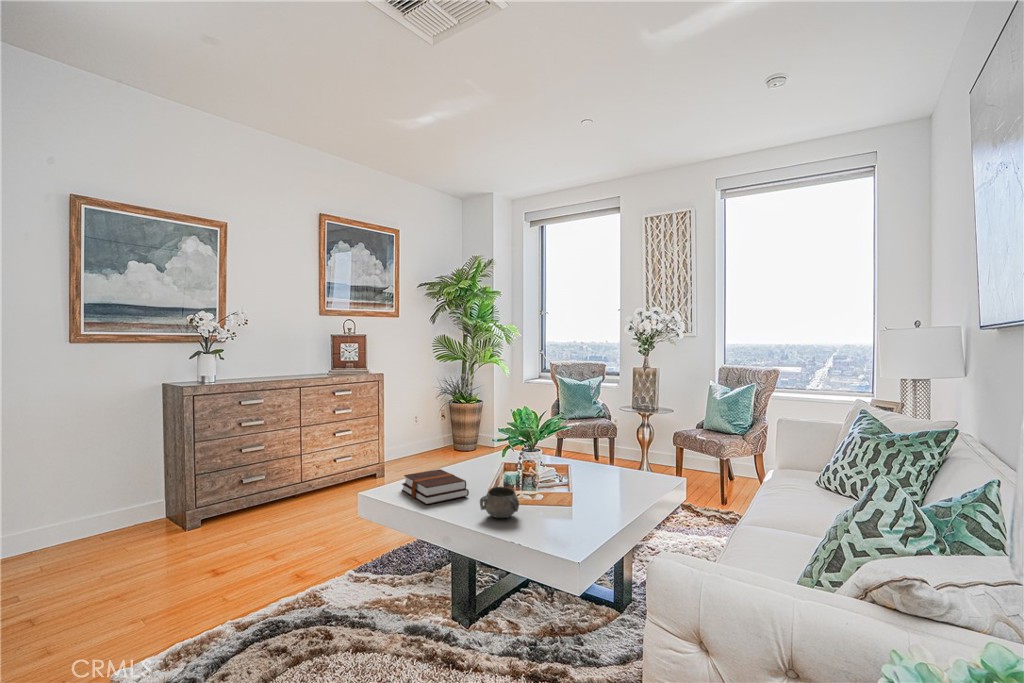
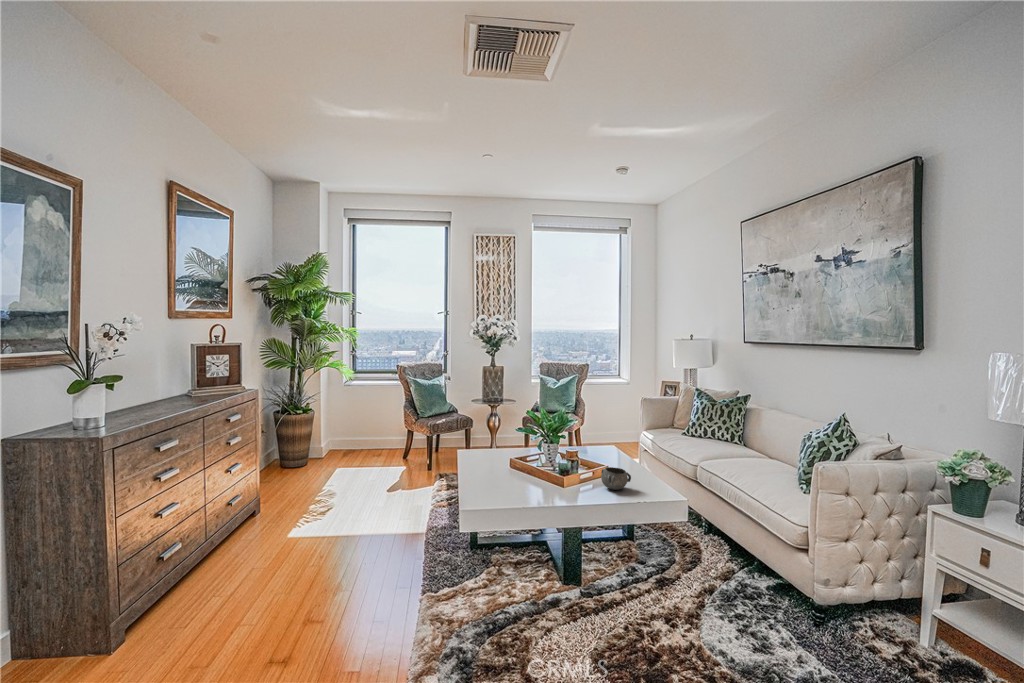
hardback book: present [402,469,469,505] -> none [506,469,561,495]

